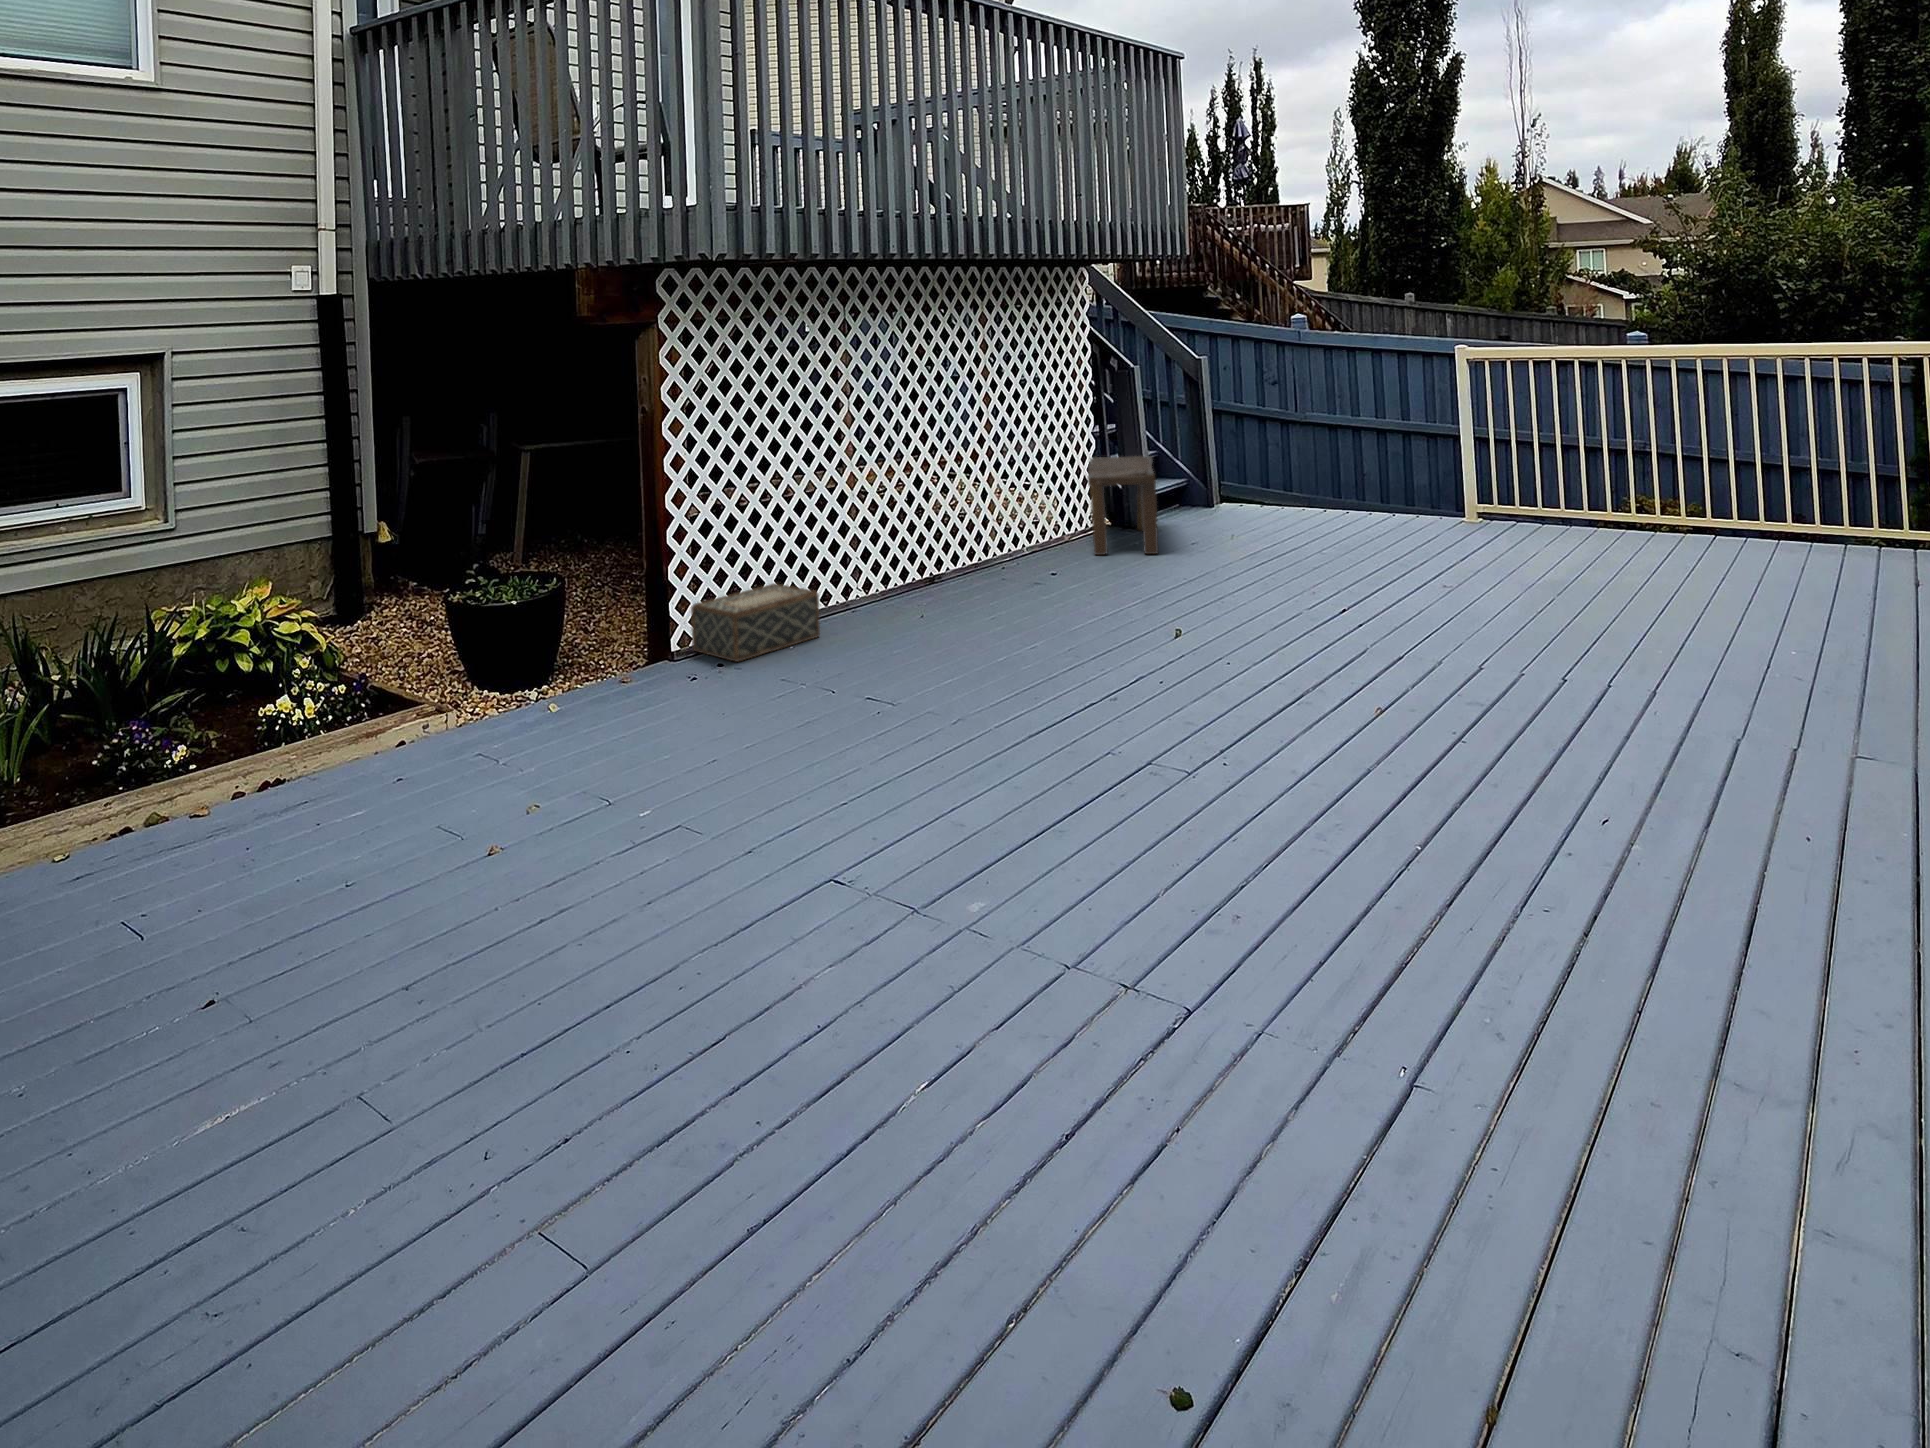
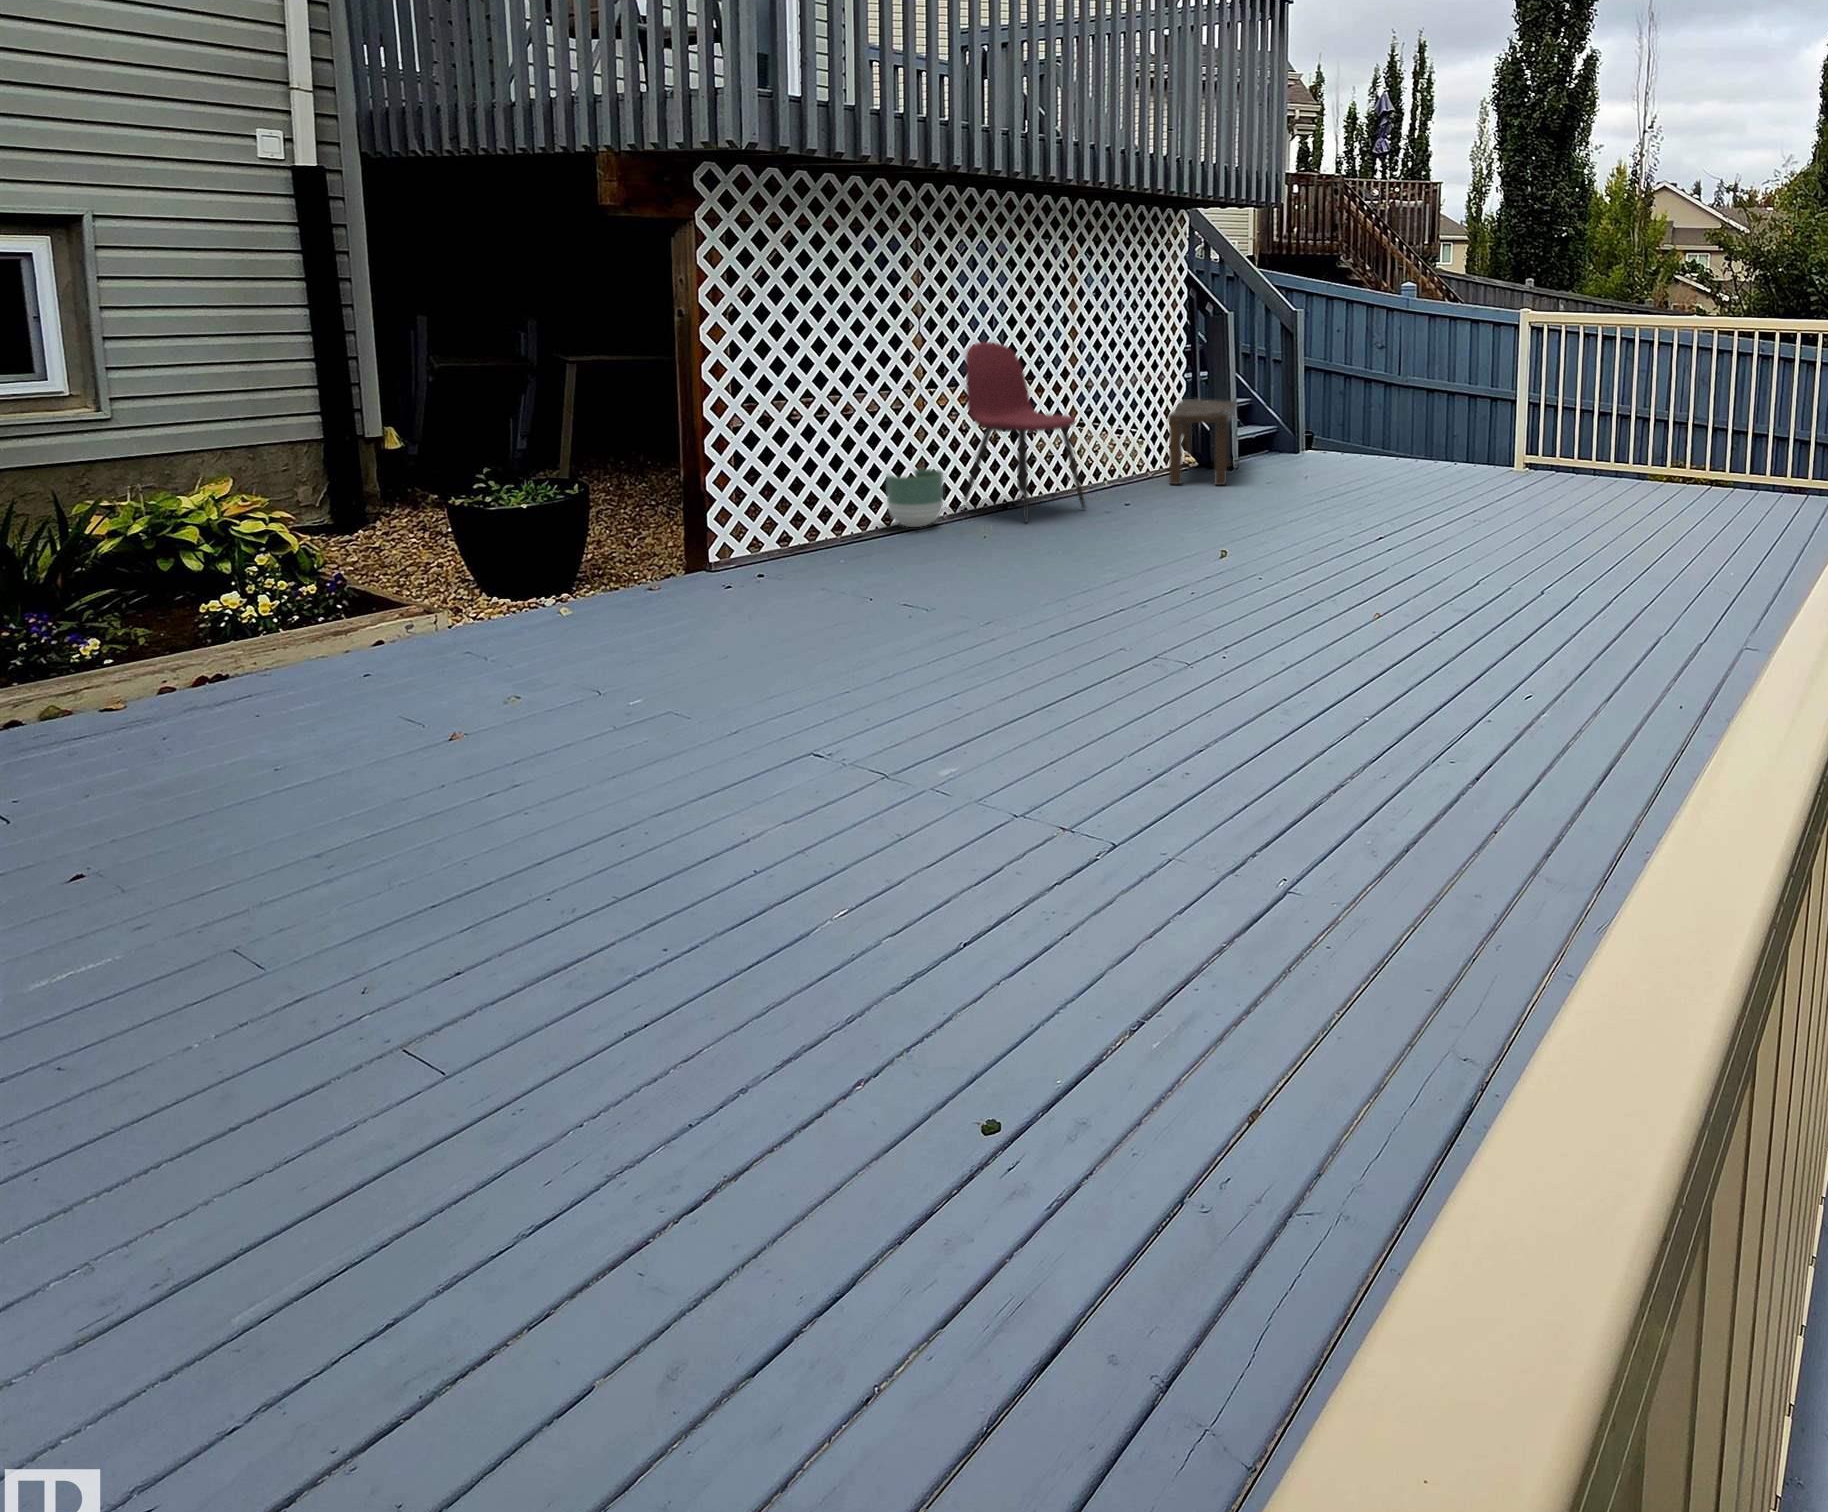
dining chair: none [889,410,1020,606] -> present [960,342,1085,523]
planter: none [823,550,879,614] -> present [886,469,943,527]
woven basket: present [691,584,820,662] -> none [735,496,873,564]

